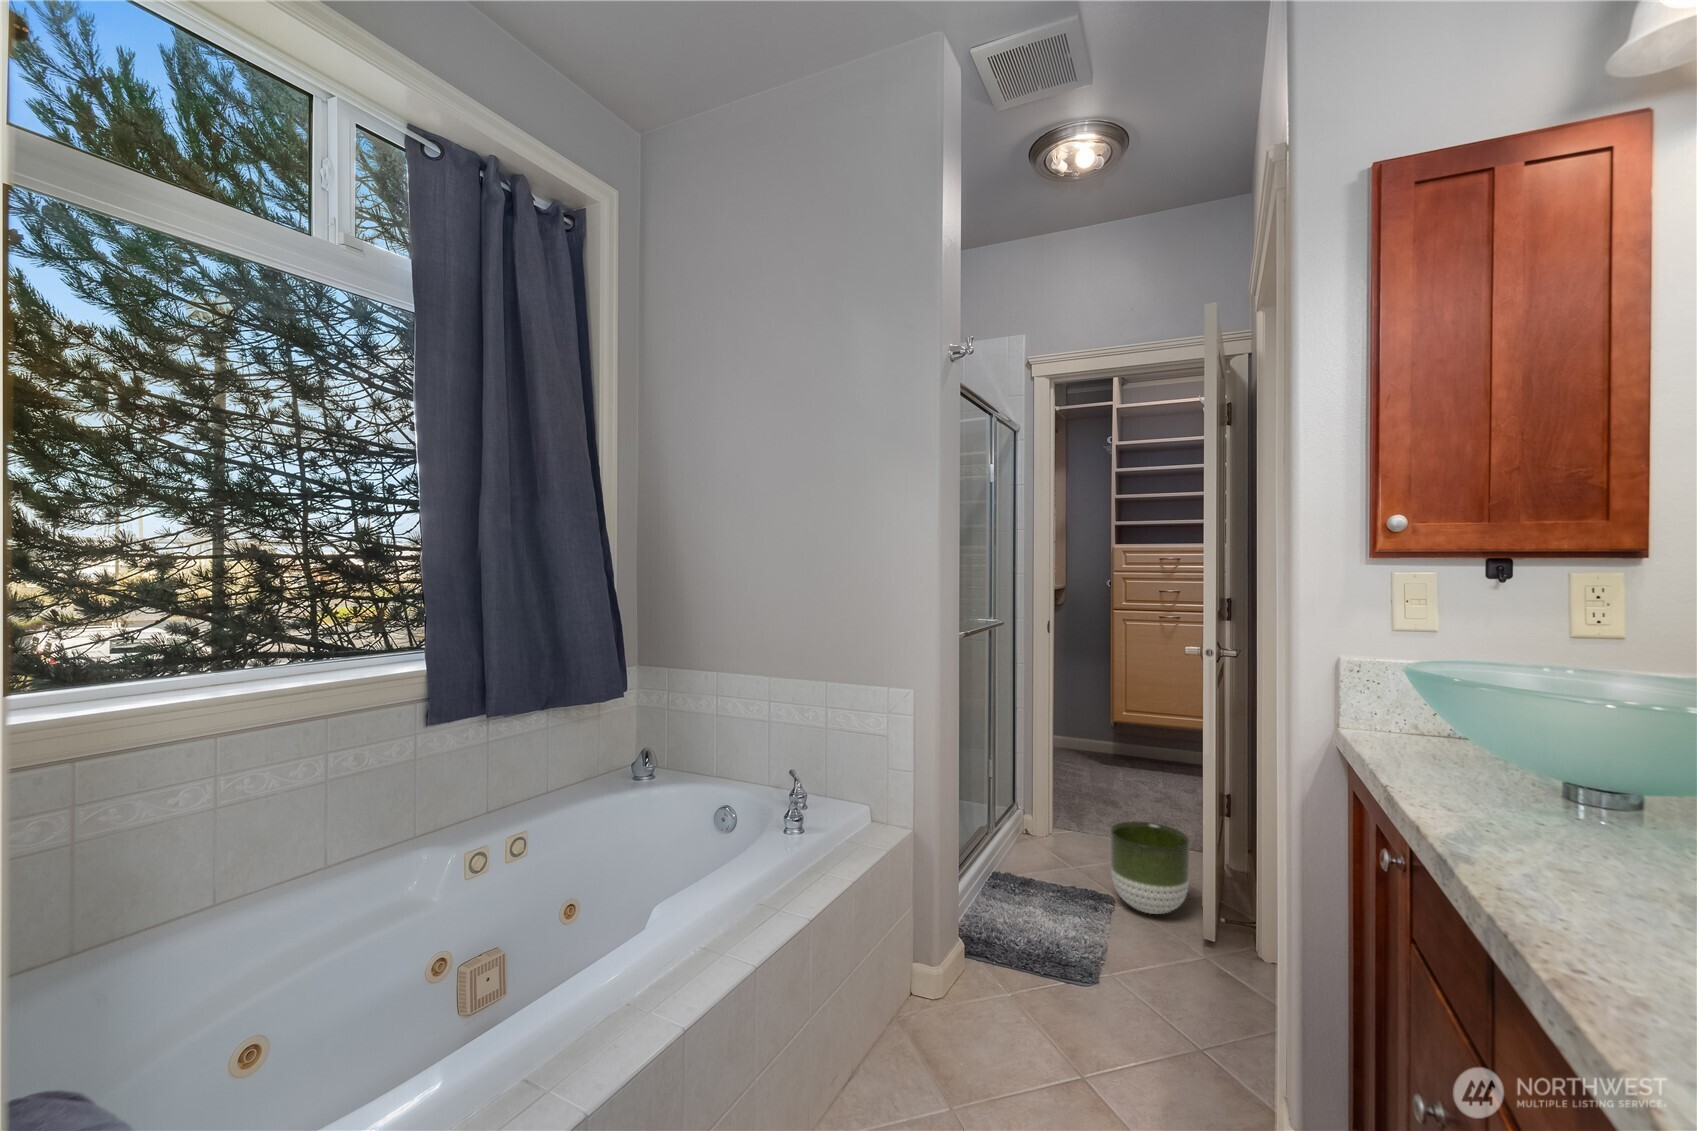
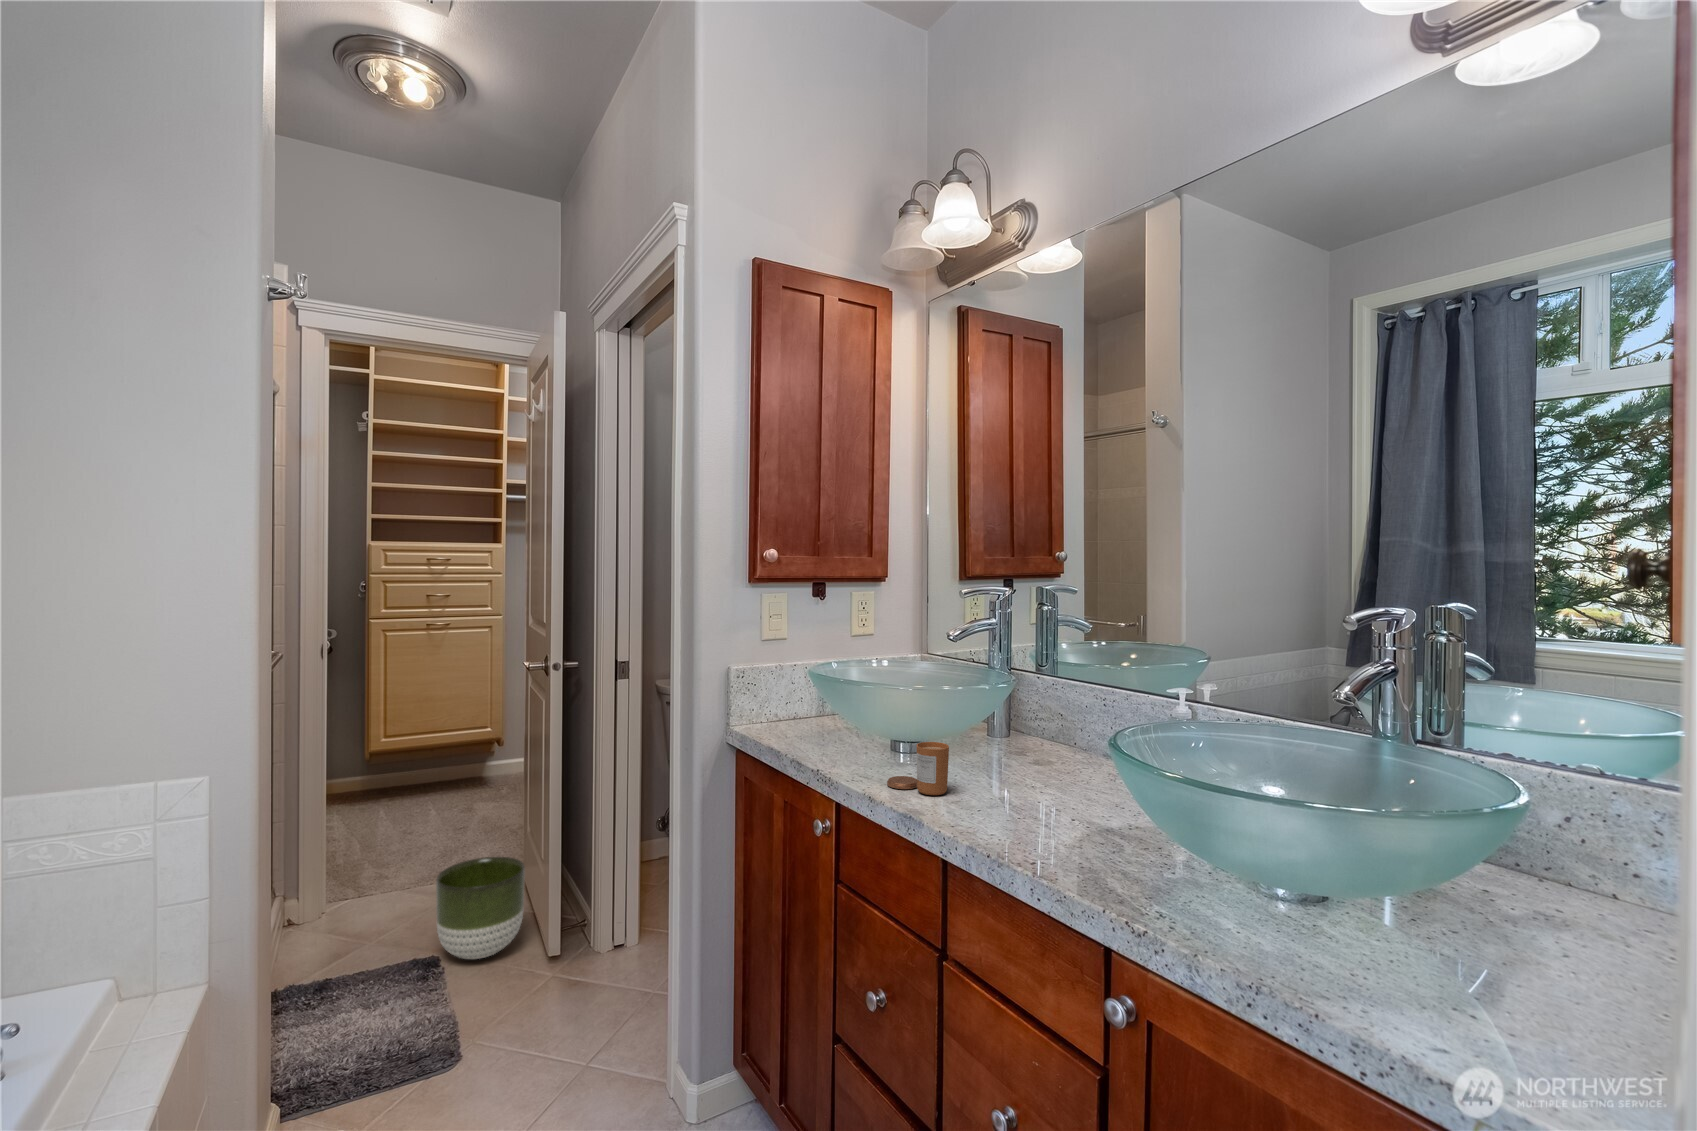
candle: none [1474,773,1586,860] -> present [887,742,949,795]

